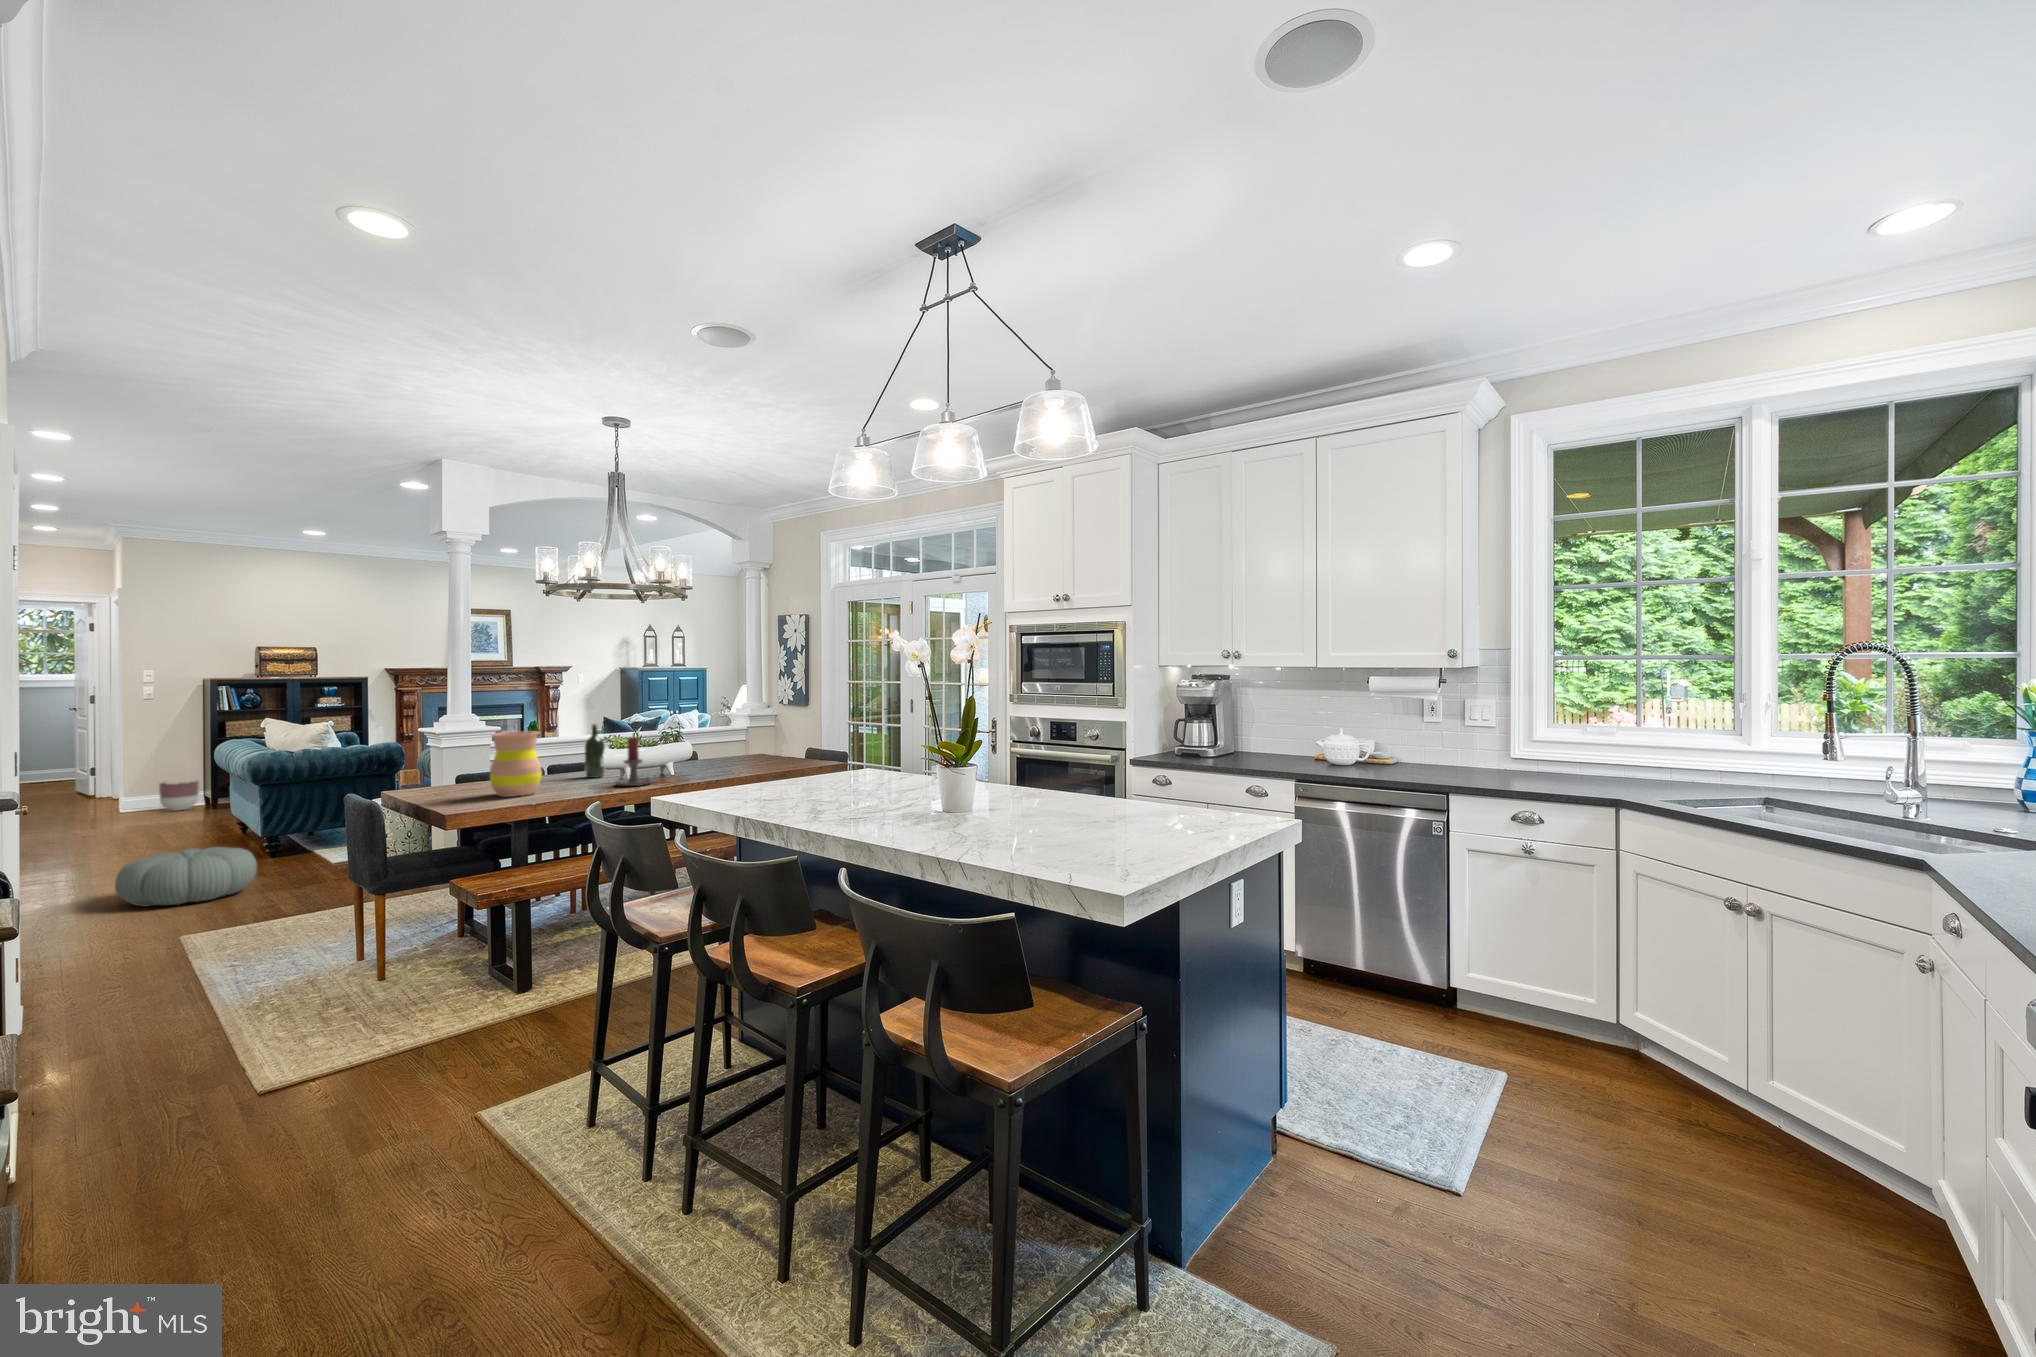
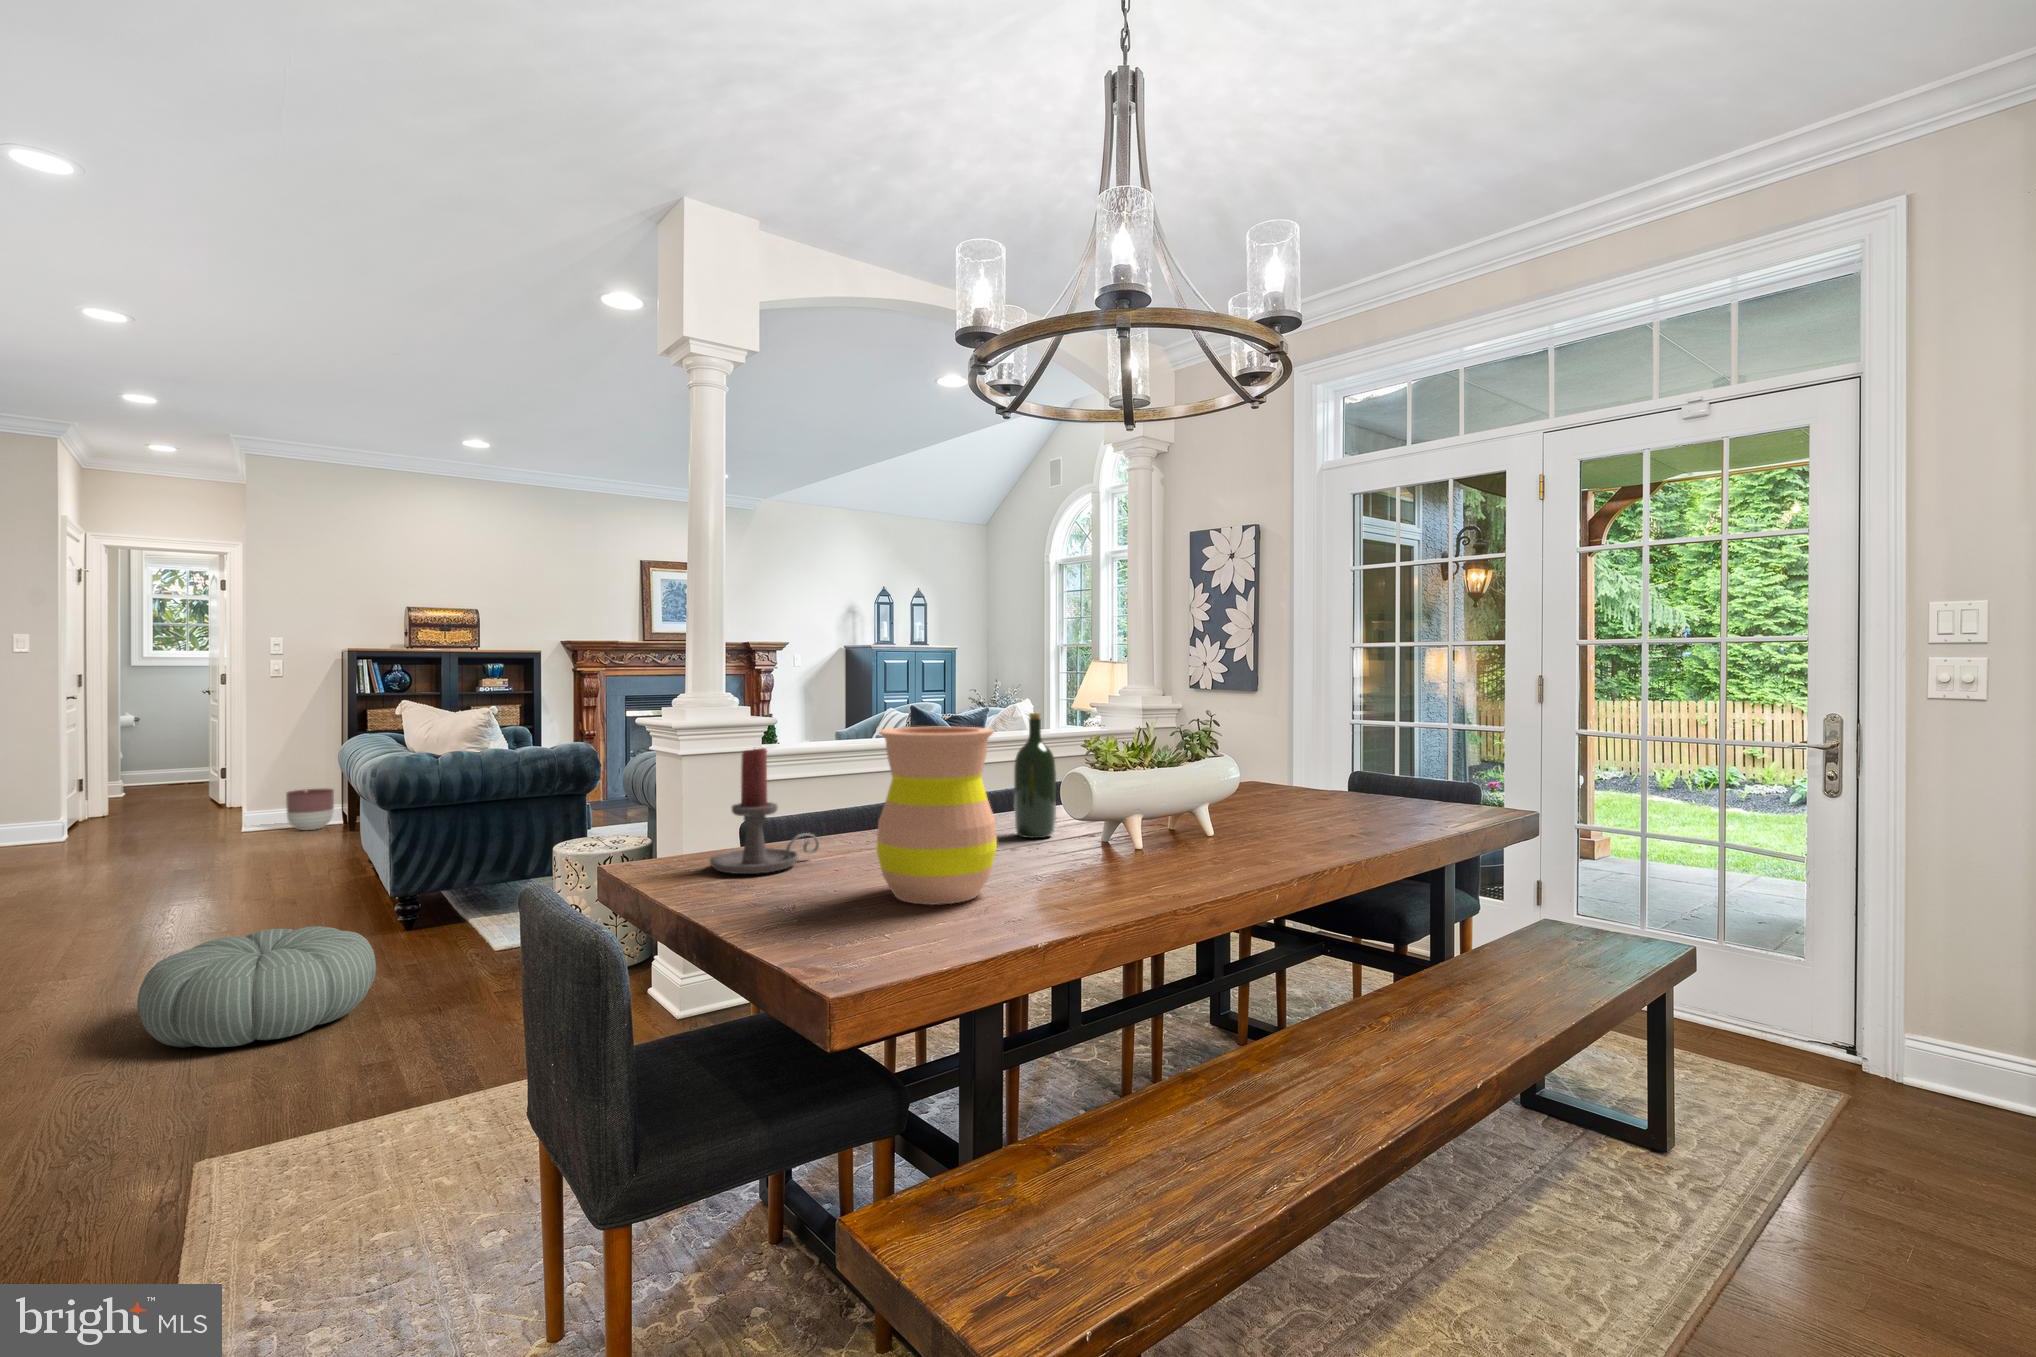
candle holder: present [615,738,660,786] -> present [709,748,820,874]

